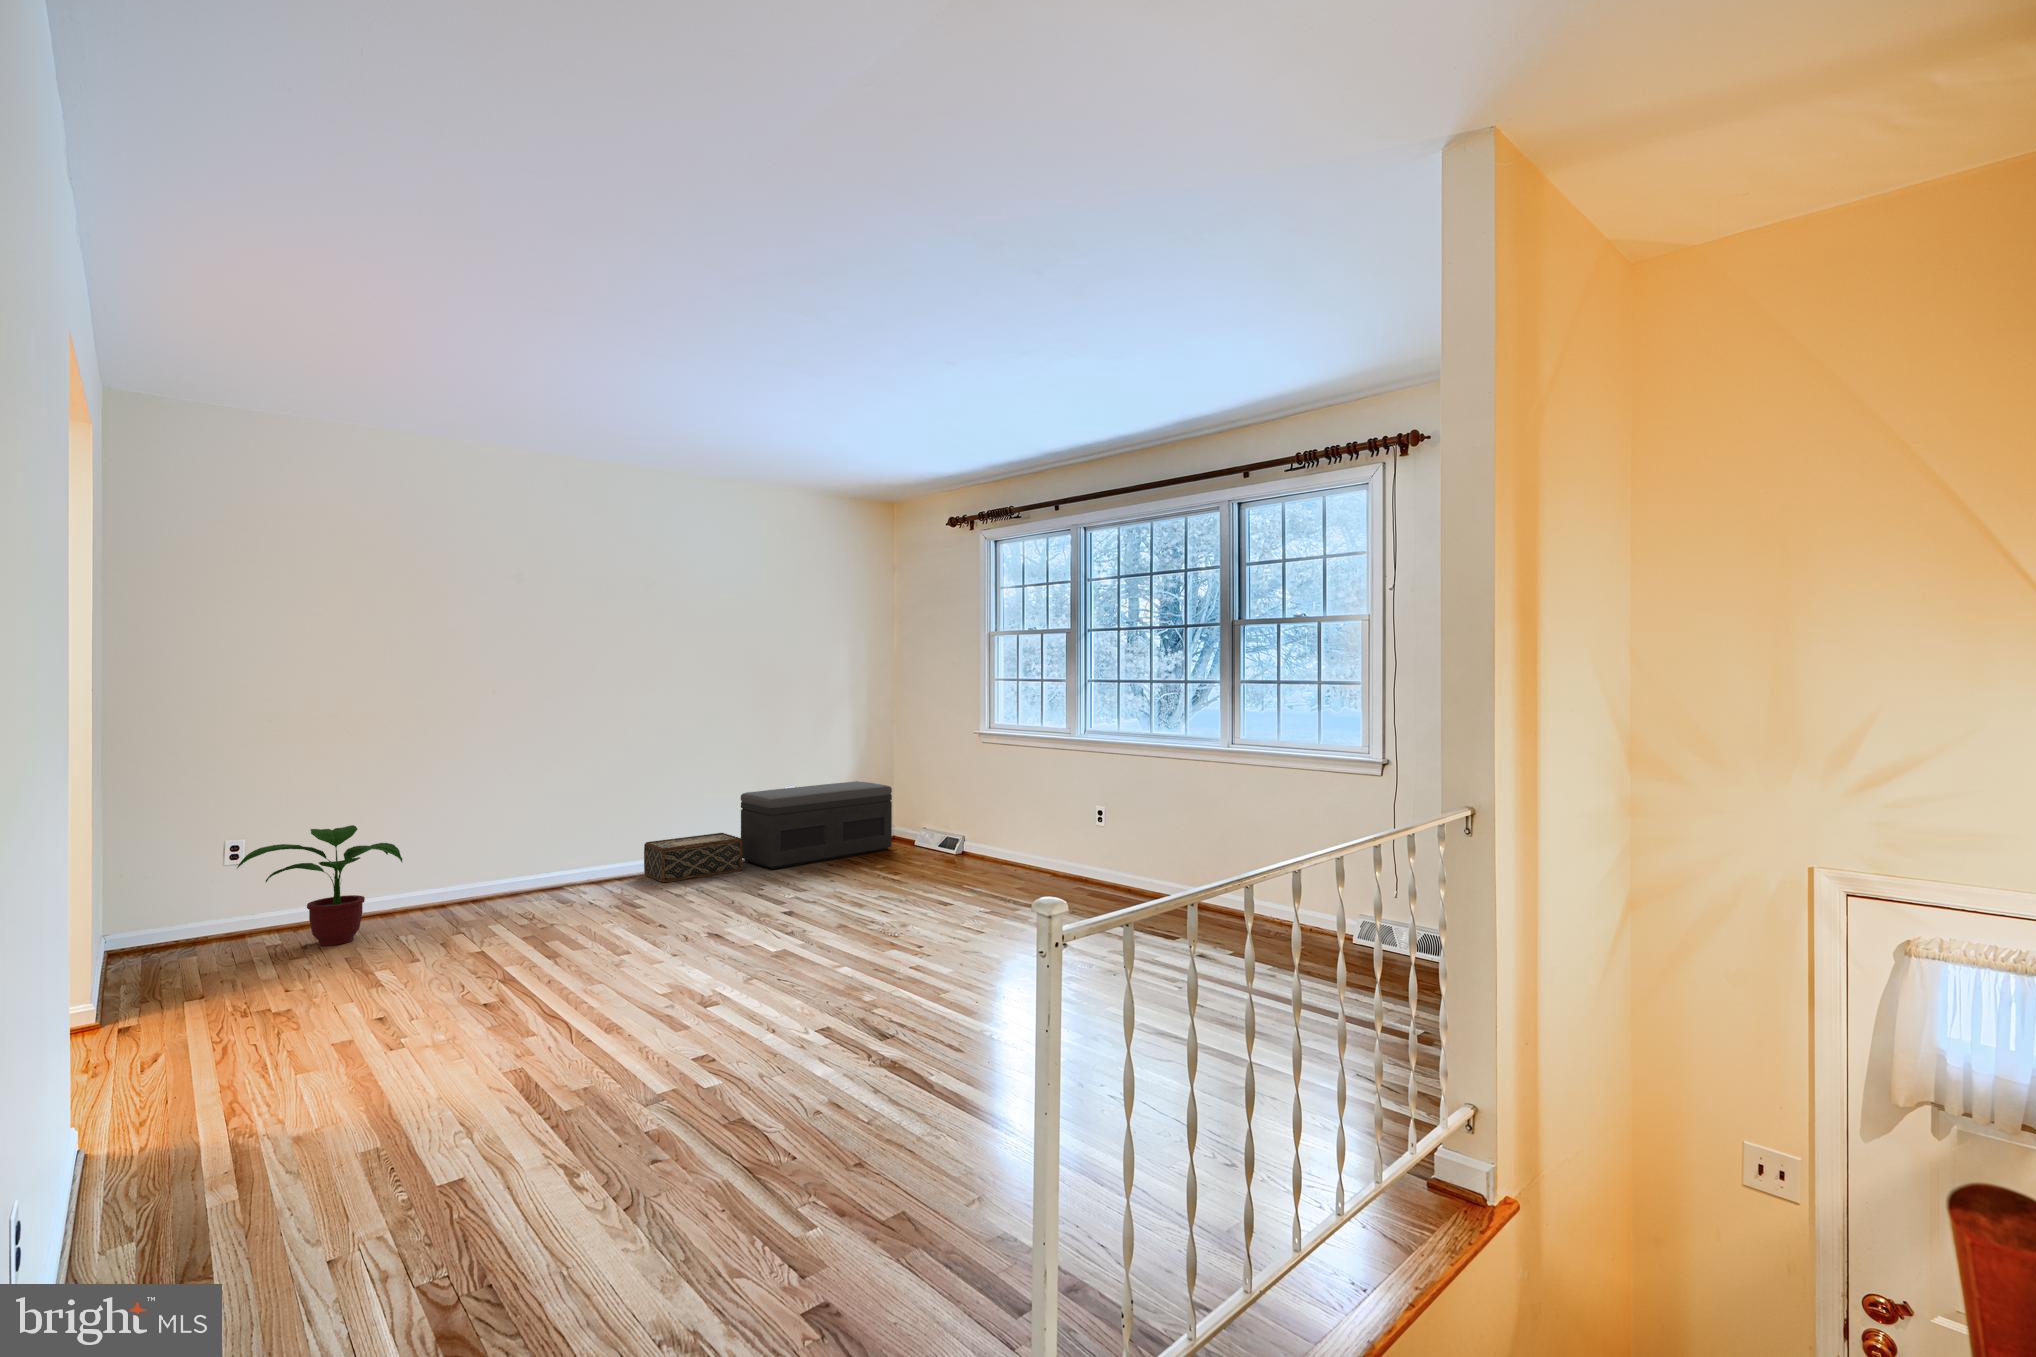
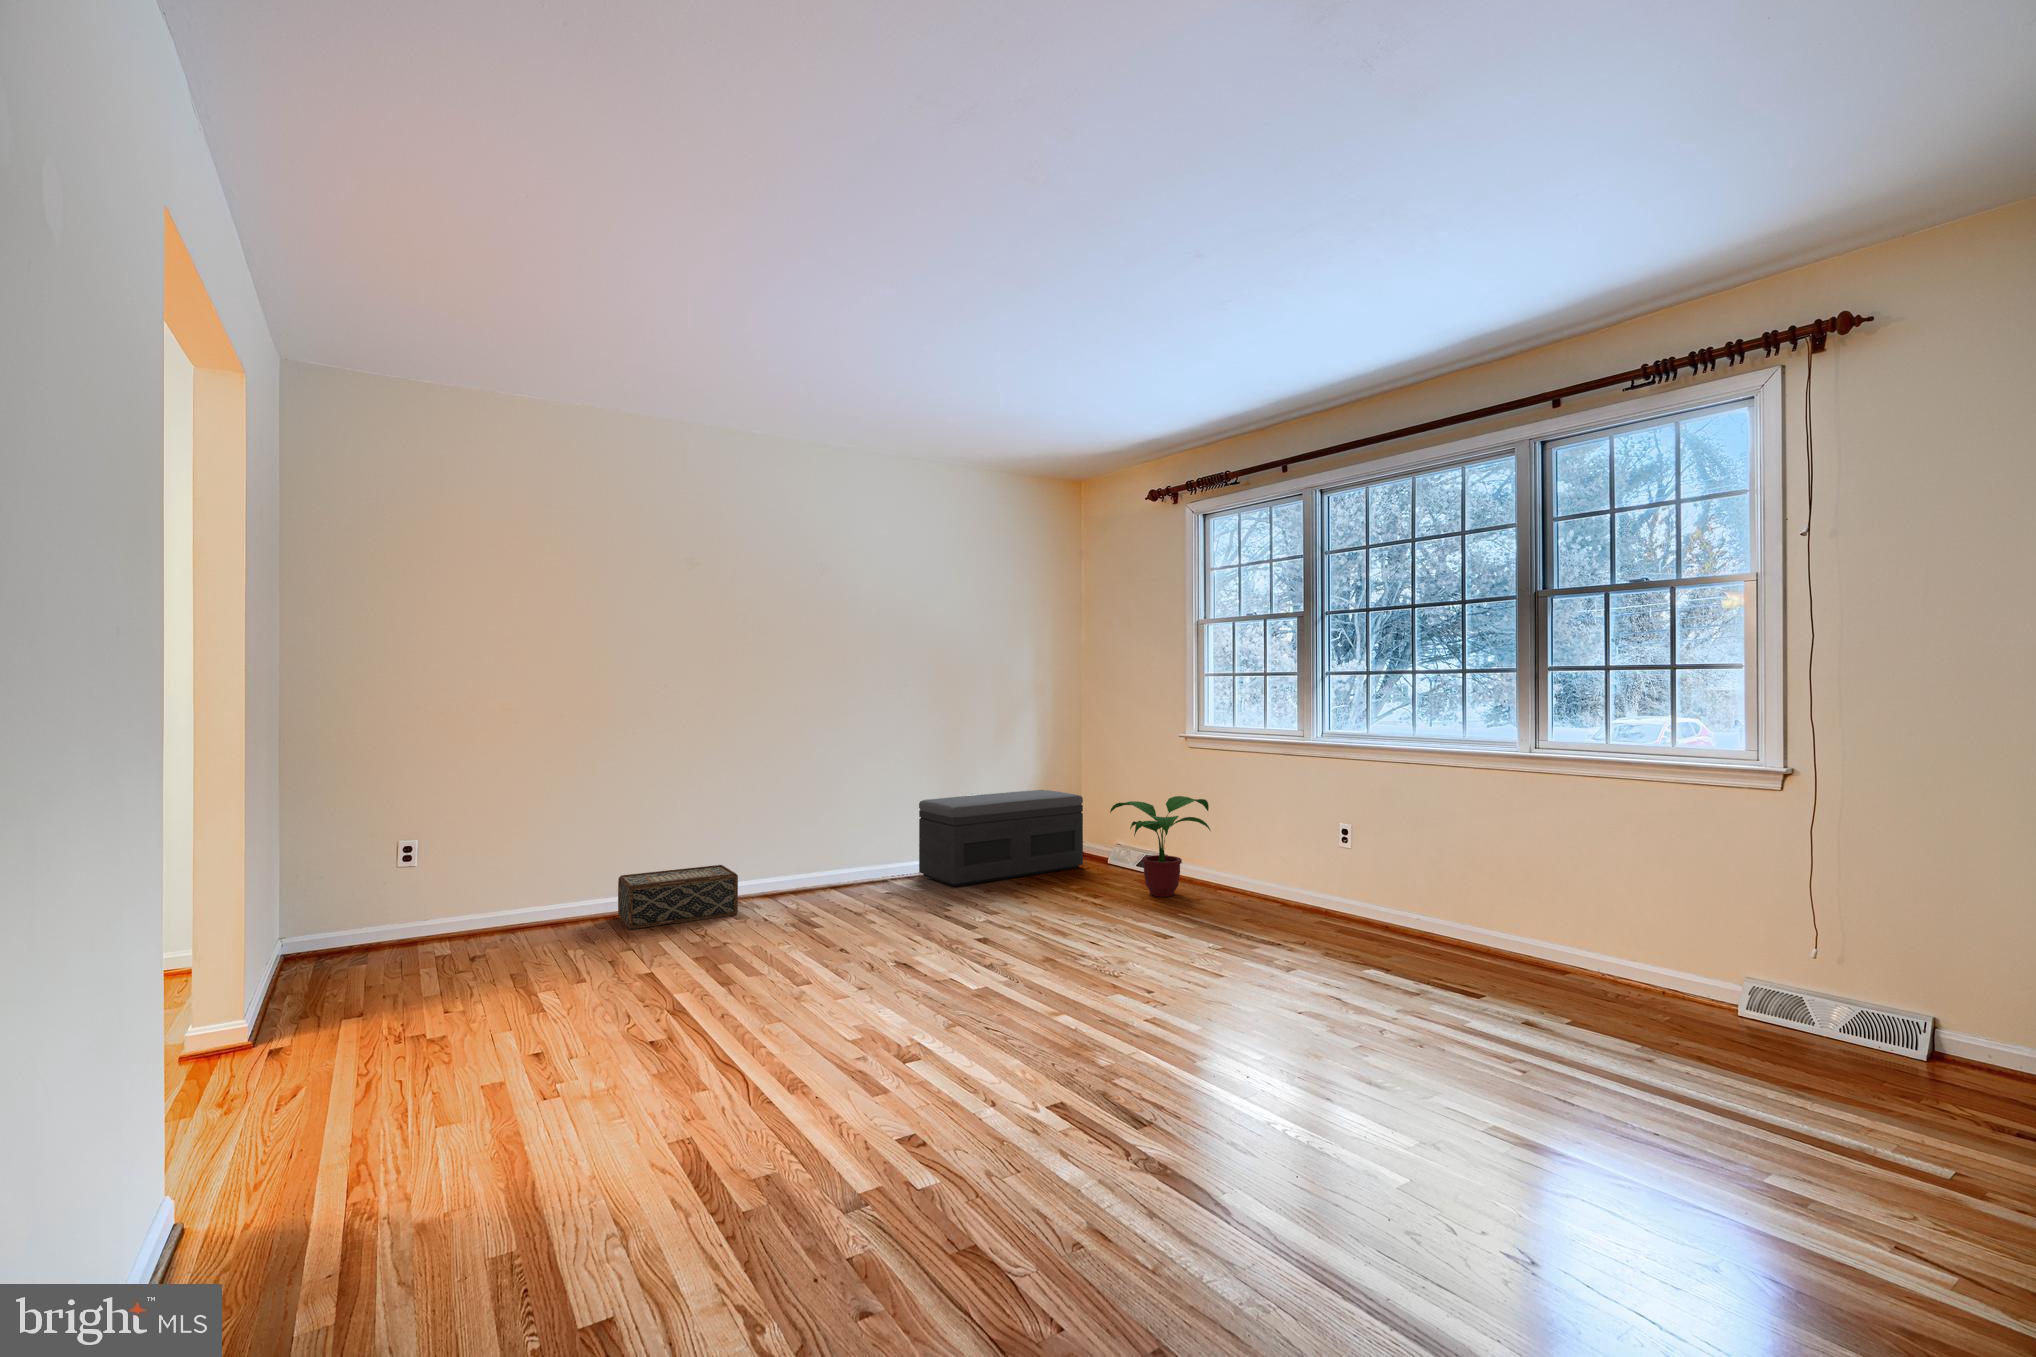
potted plant: present [237,825,402,946] -> present [1110,796,1211,897]
woven basket: present [644,833,742,882] -> present [618,865,738,929]

